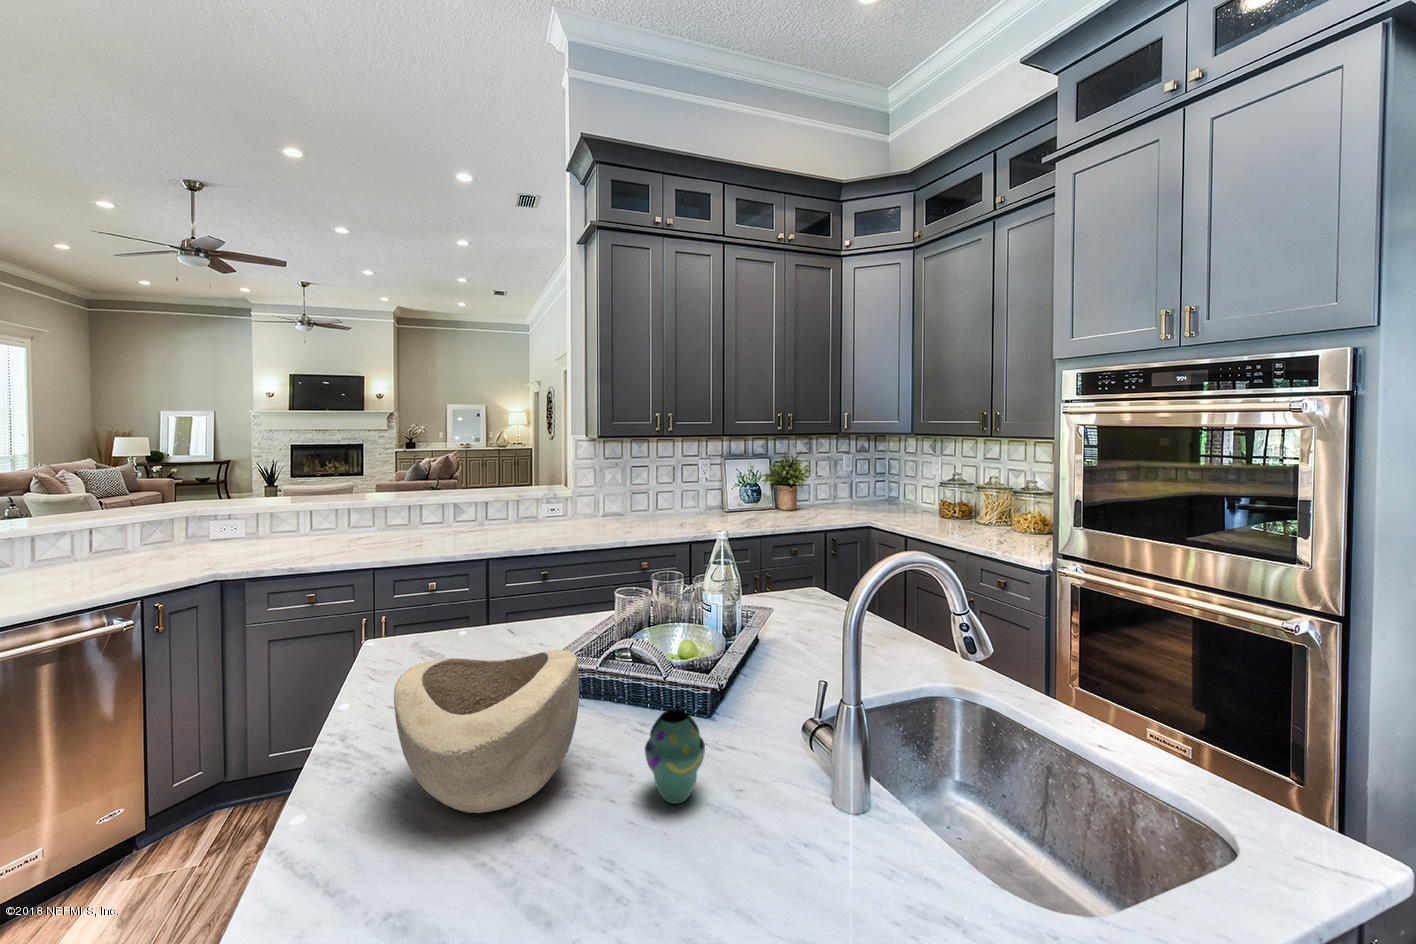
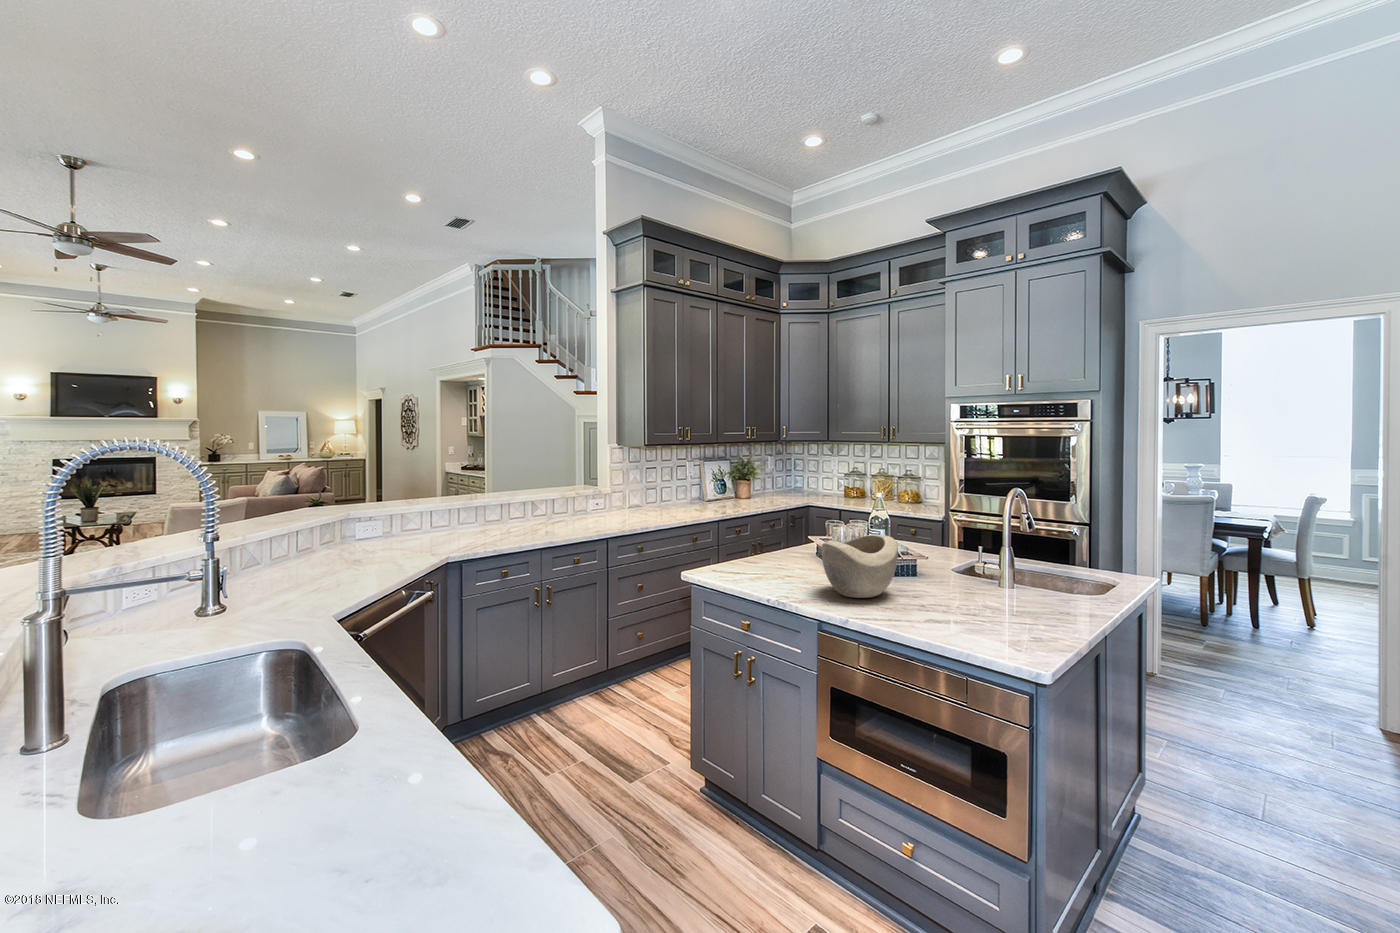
vase: present [645,709,705,804] -> none [916,553,942,589]

